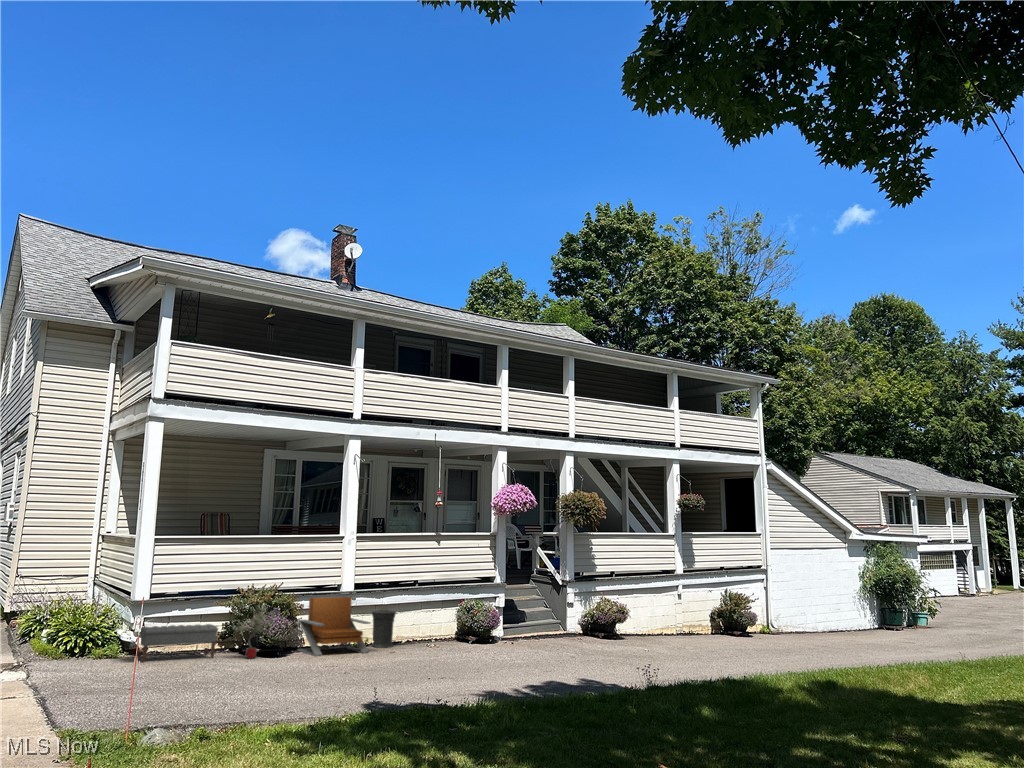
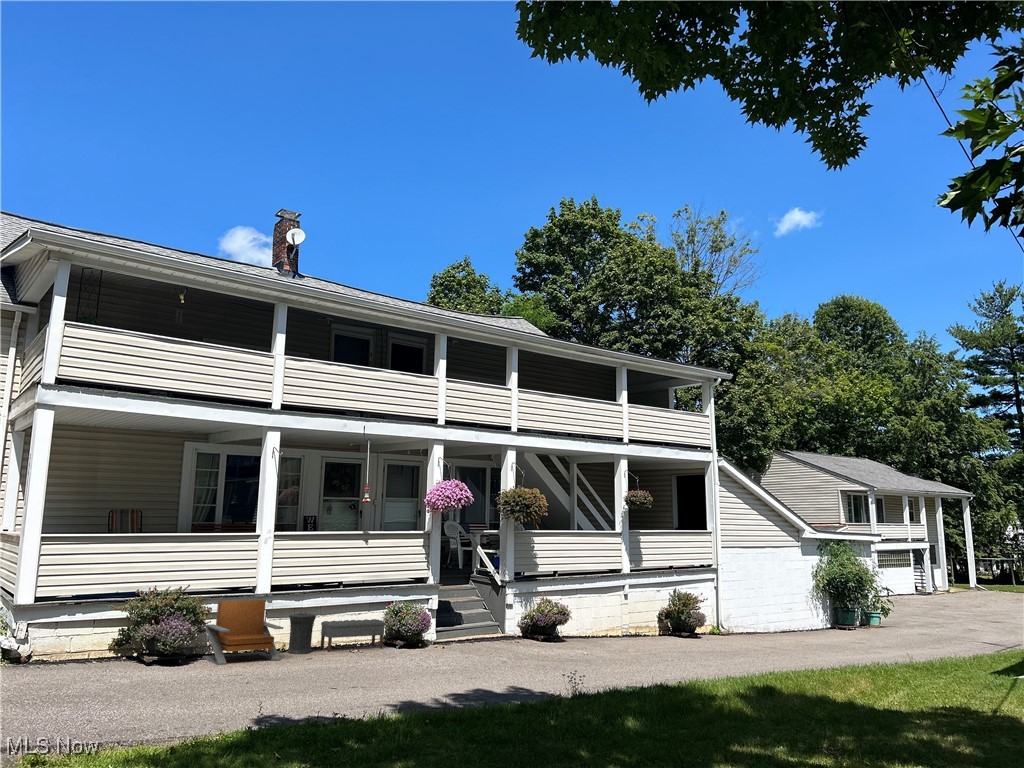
potted tree: present [233,605,275,659] -> none [123,609,175,669]
bench: present [137,624,218,662] -> present [320,619,385,652]

